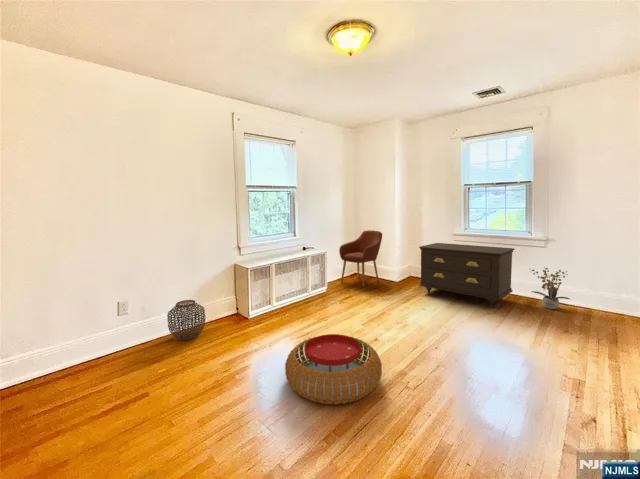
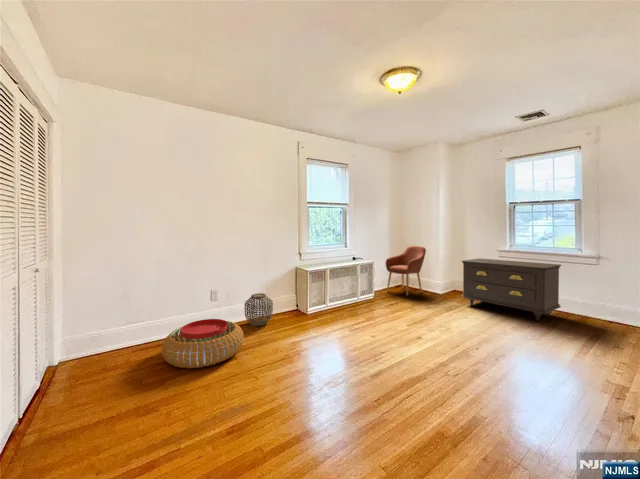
potted plant: present [532,267,570,309] -> none [579,284,628,327]
pouf: present [285,334,382,405] -> present [162,319,244,368]

